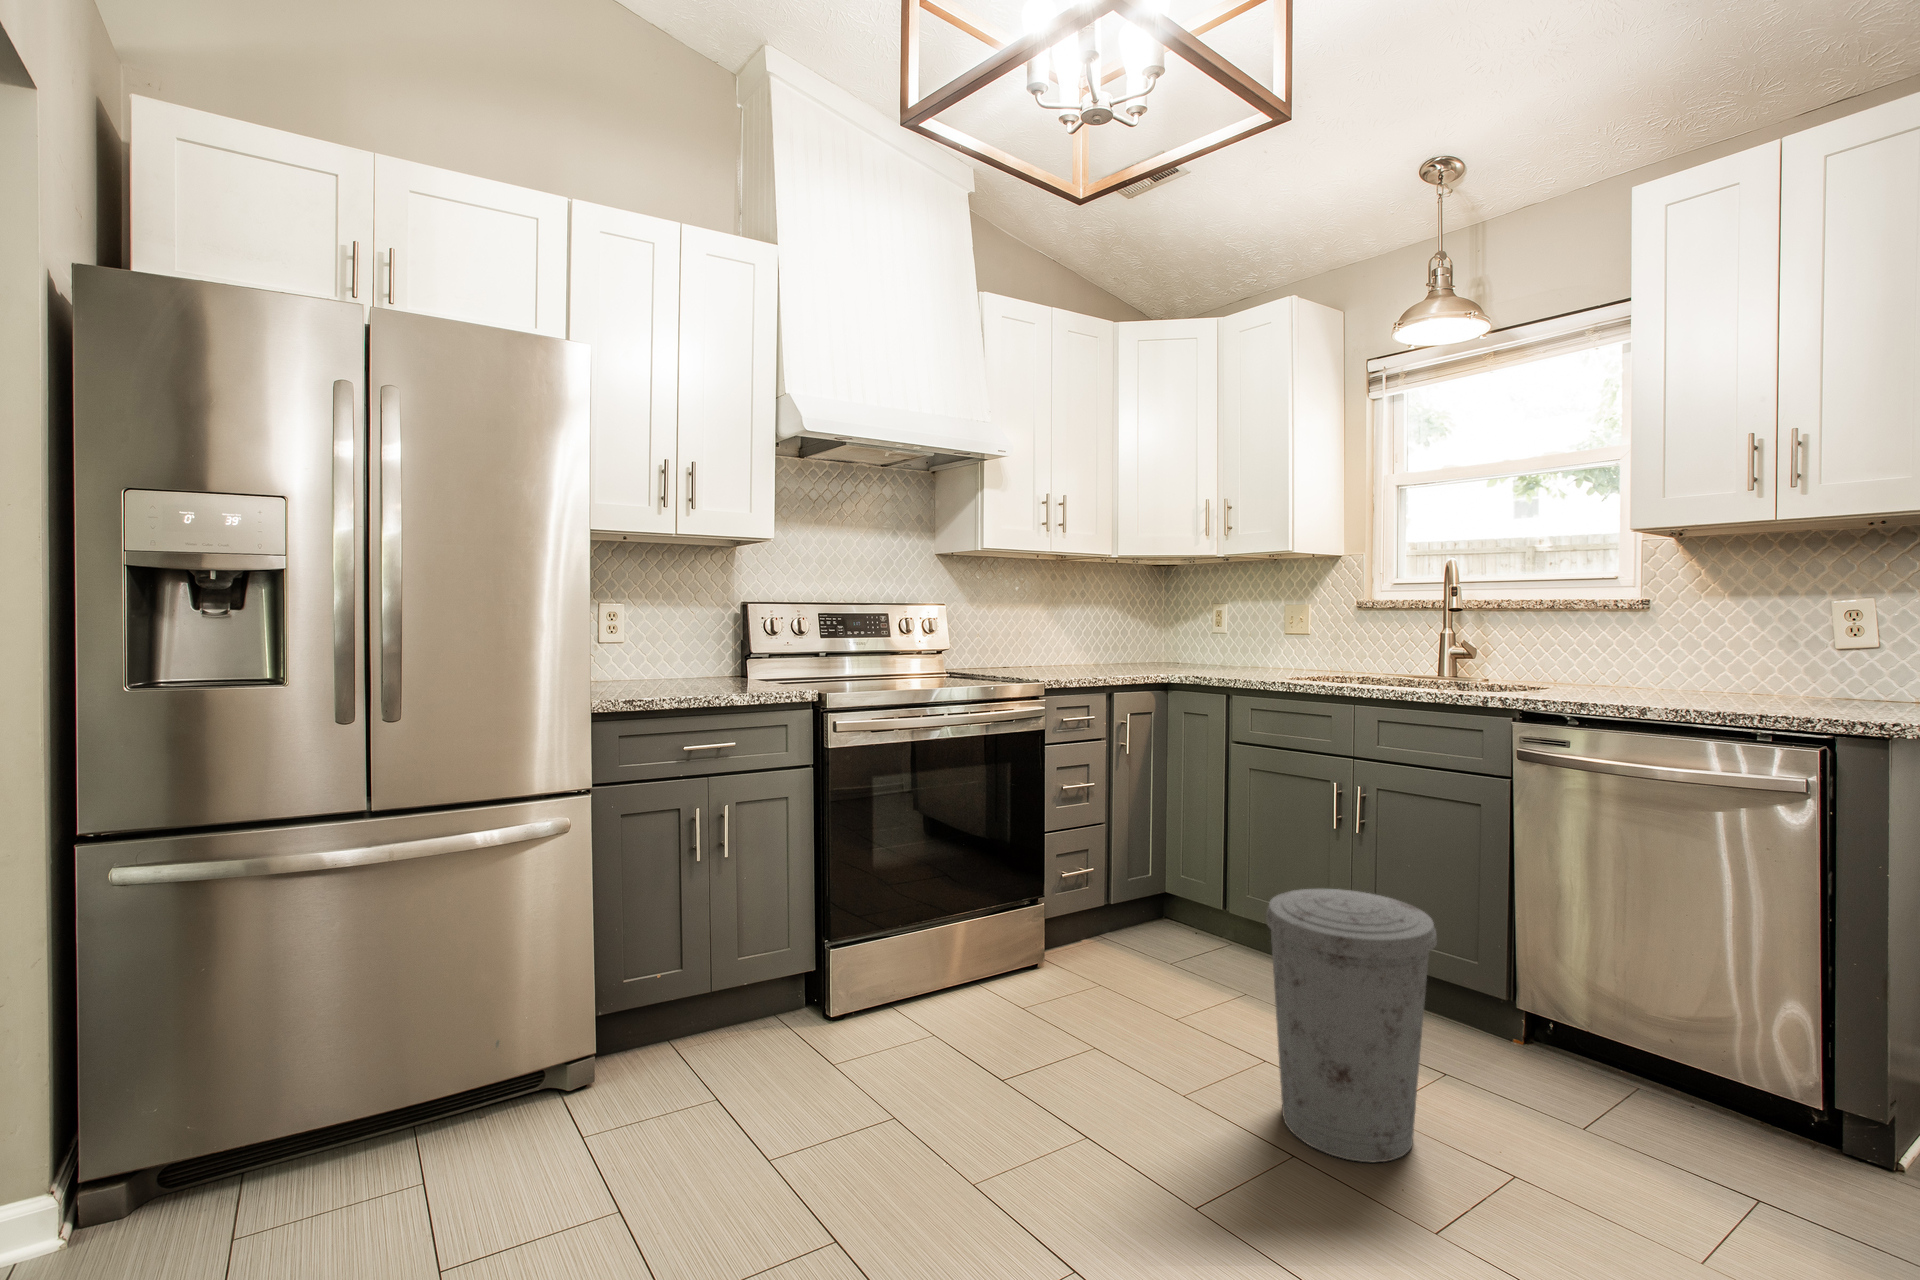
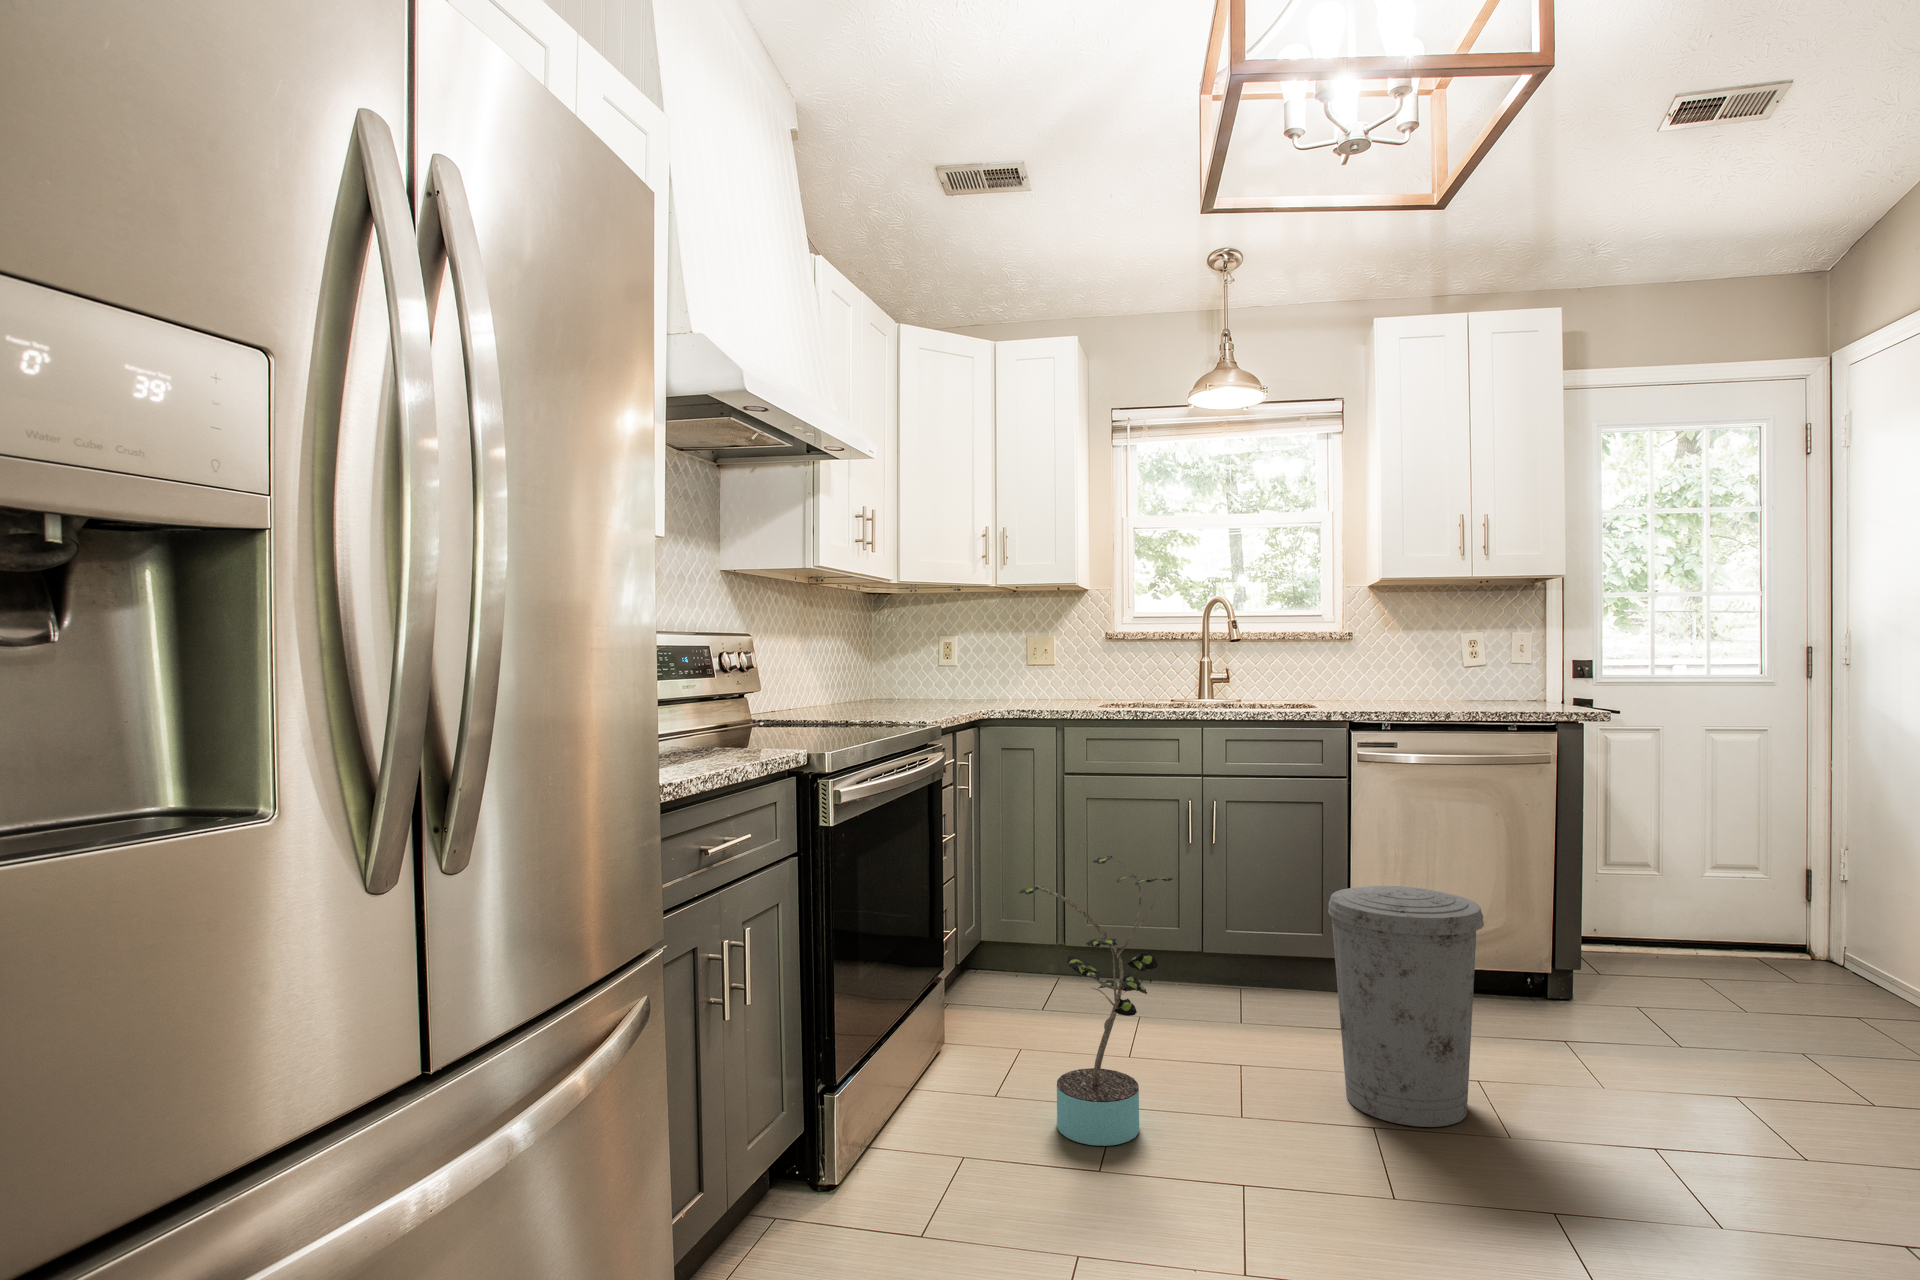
potted plant: none [993,812,1098,1056] -> present [1019,856,1173,1146]

